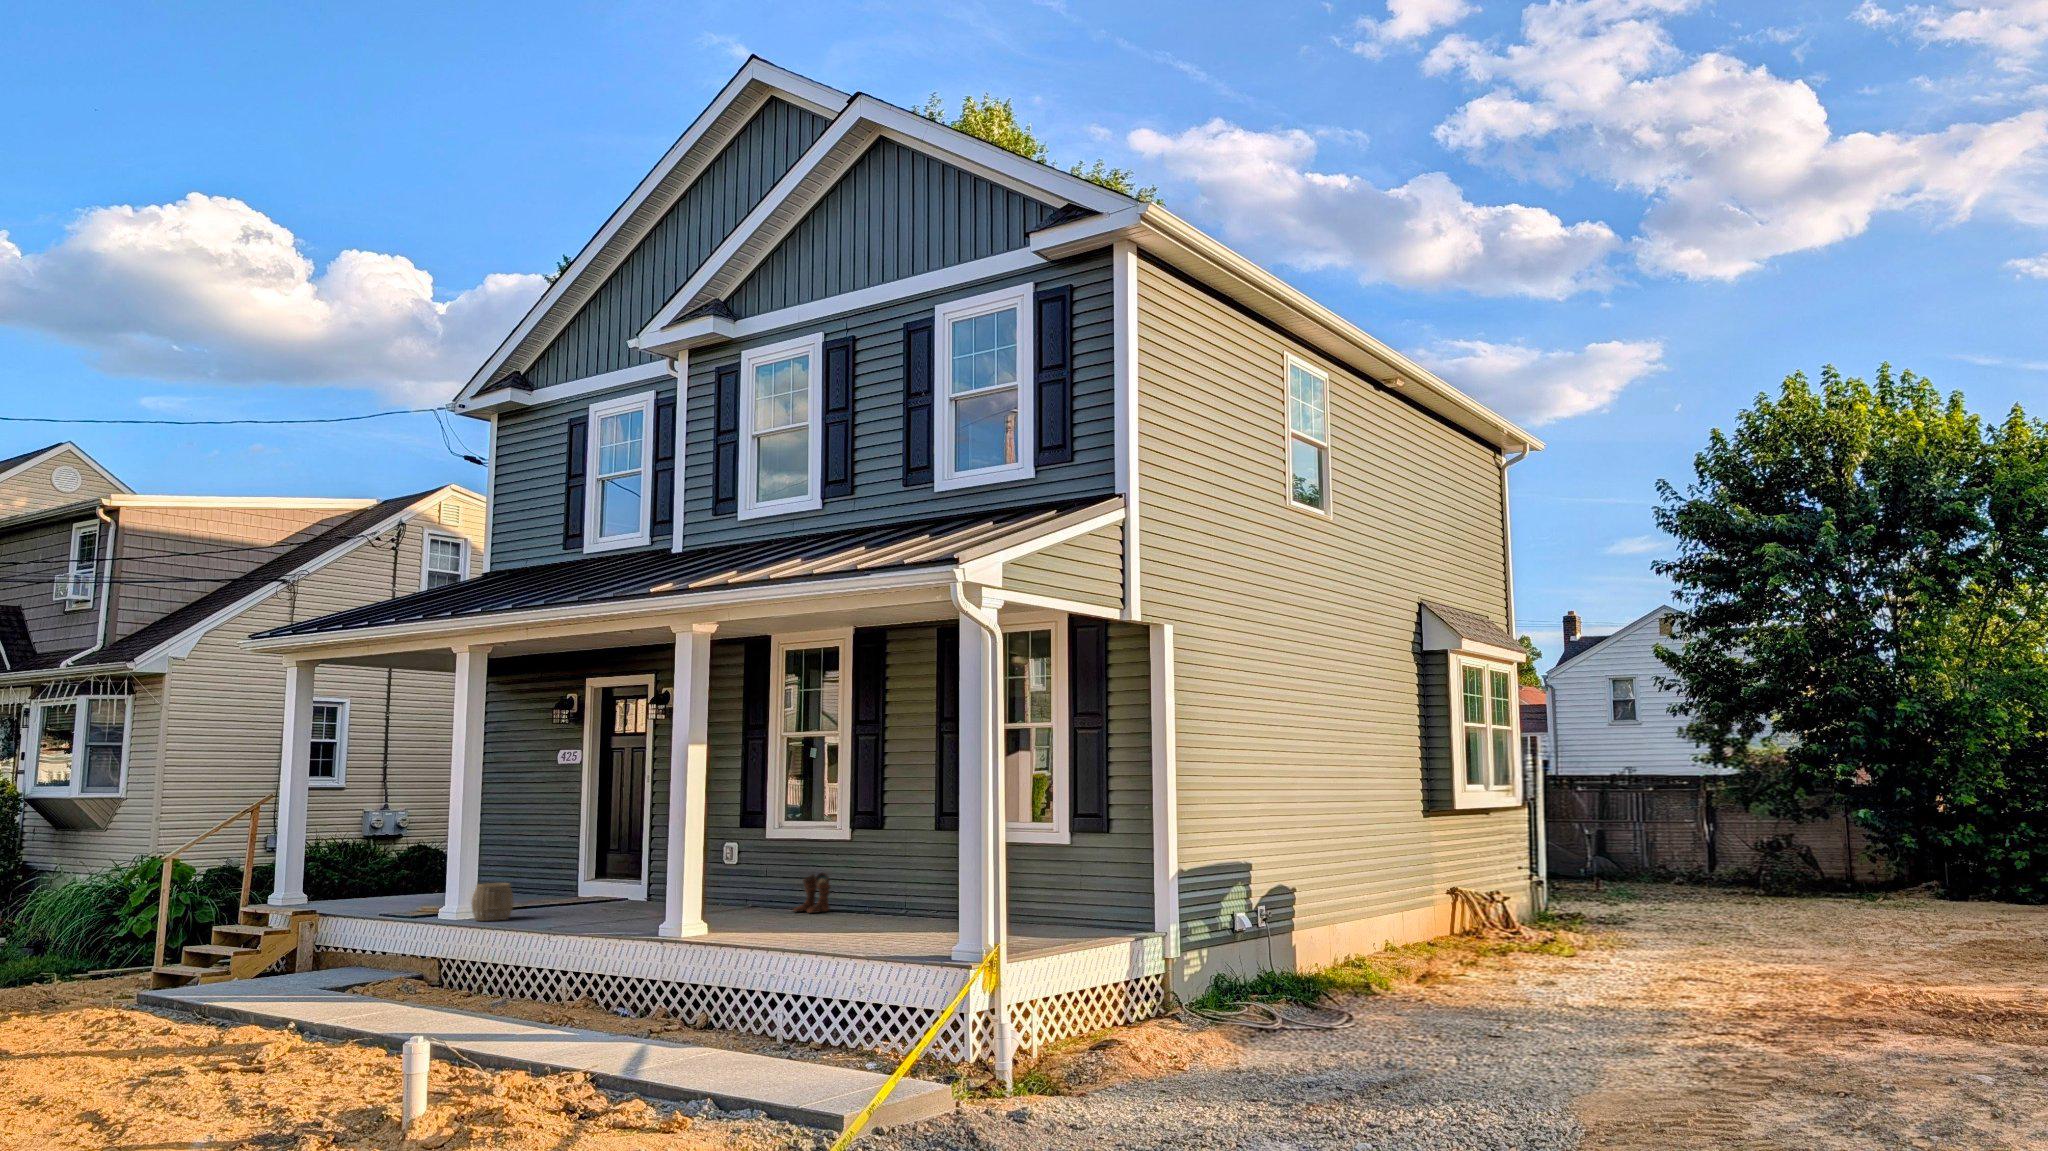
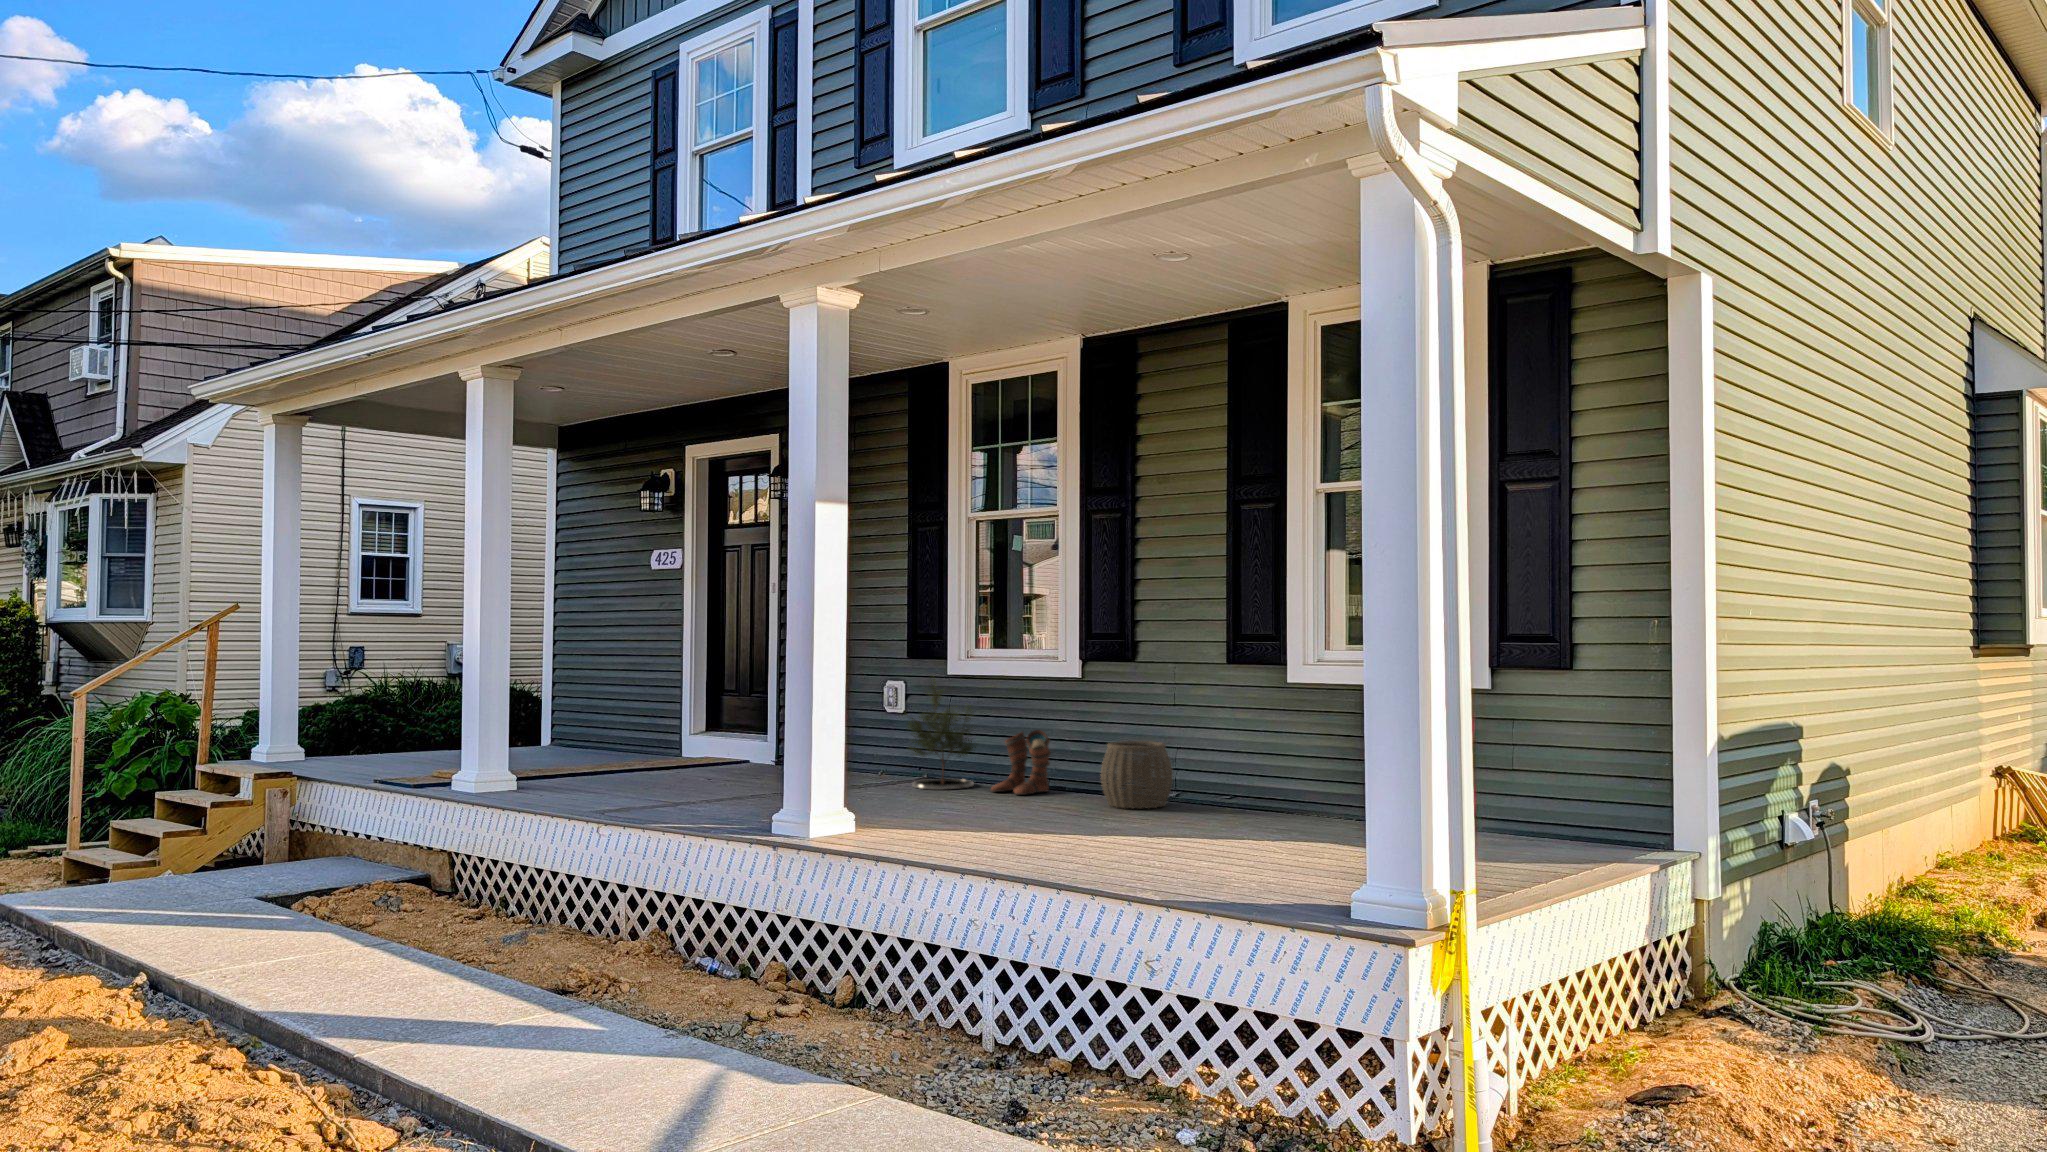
potted tree: none [738,838,788,912] -> present [905,678,976,789]
woven basket: present [471,883,514,921] -> present [1100,741,1173,809]

